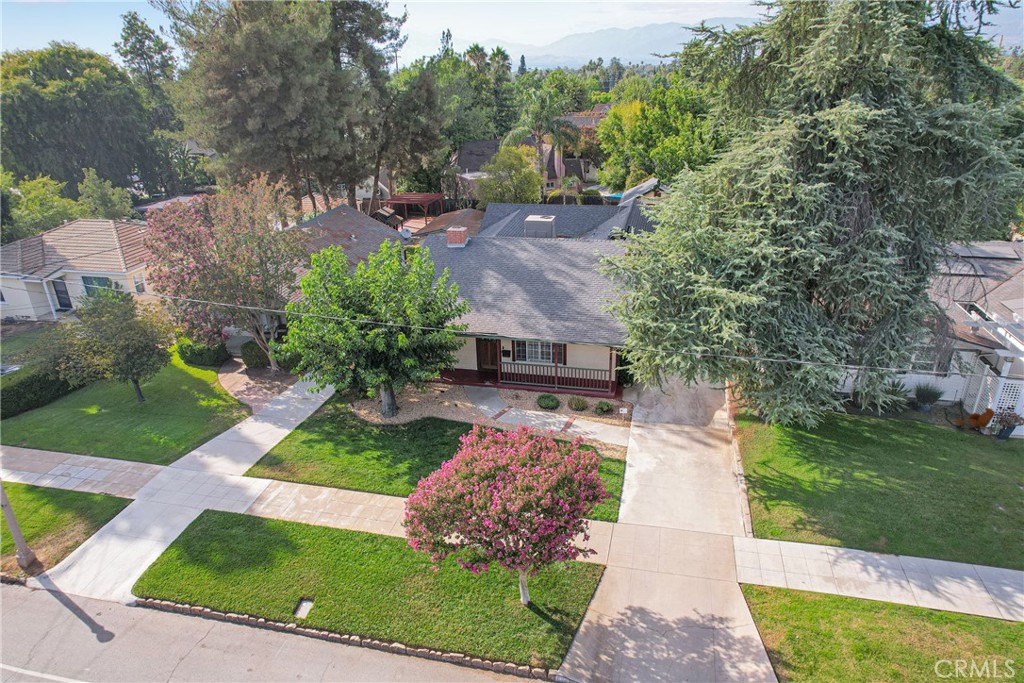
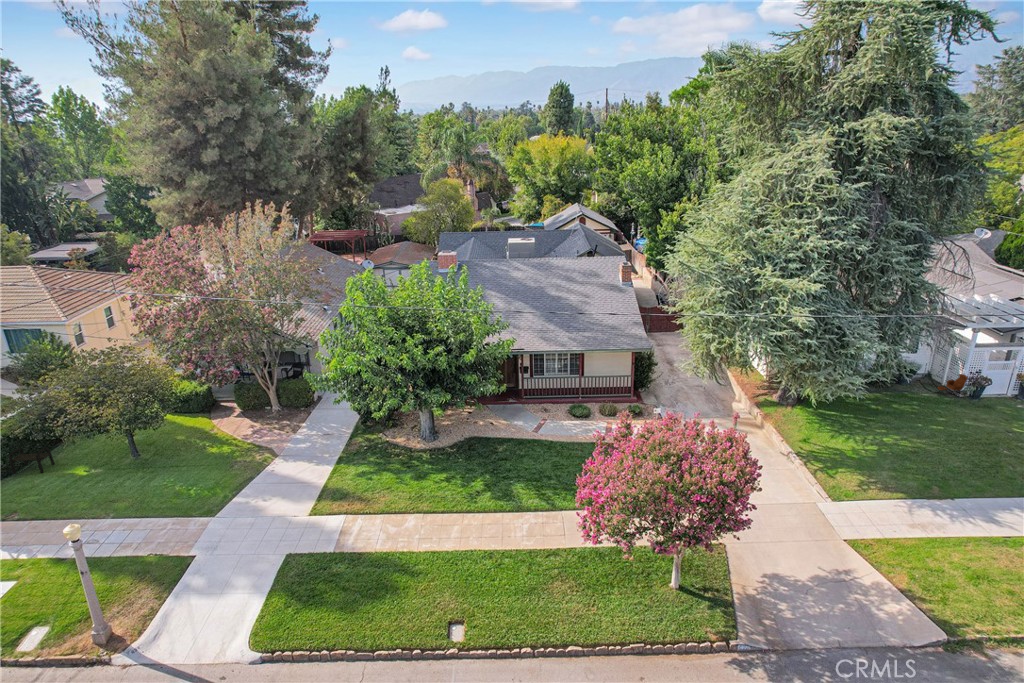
bench: none [39,384,77,407] -> present [9,447,55,474]

